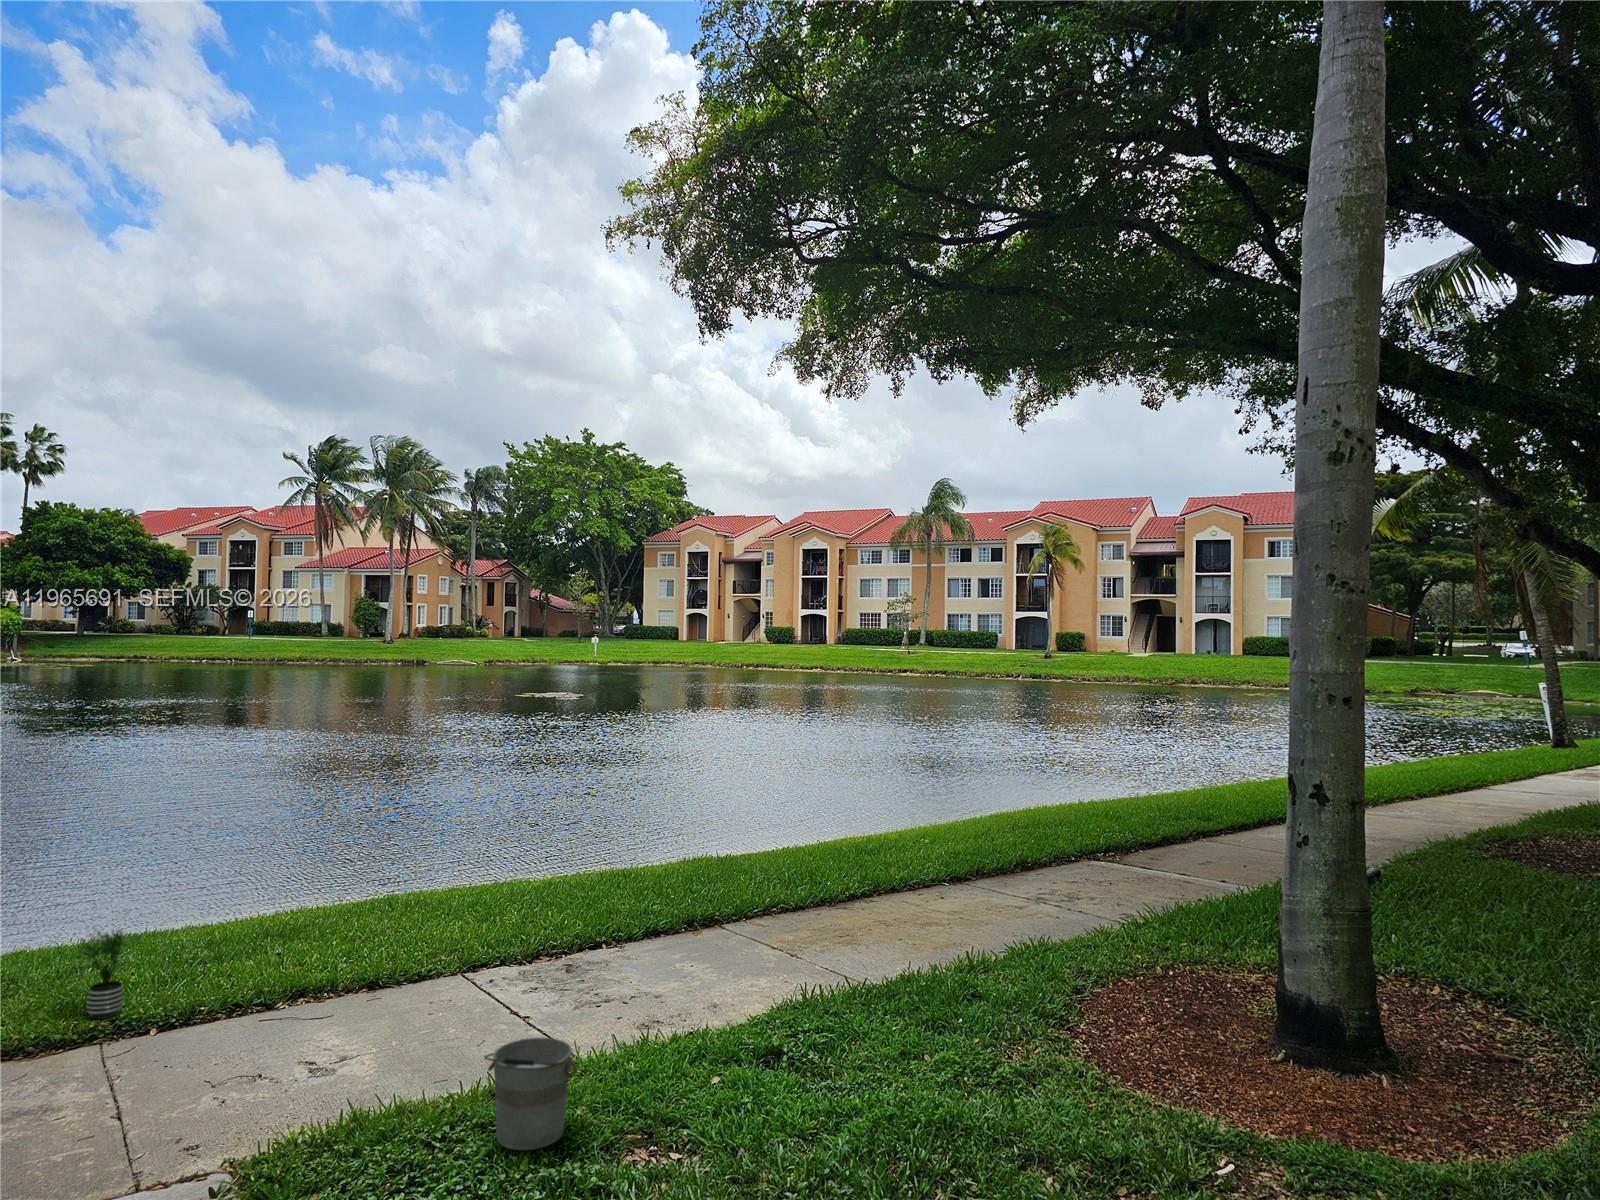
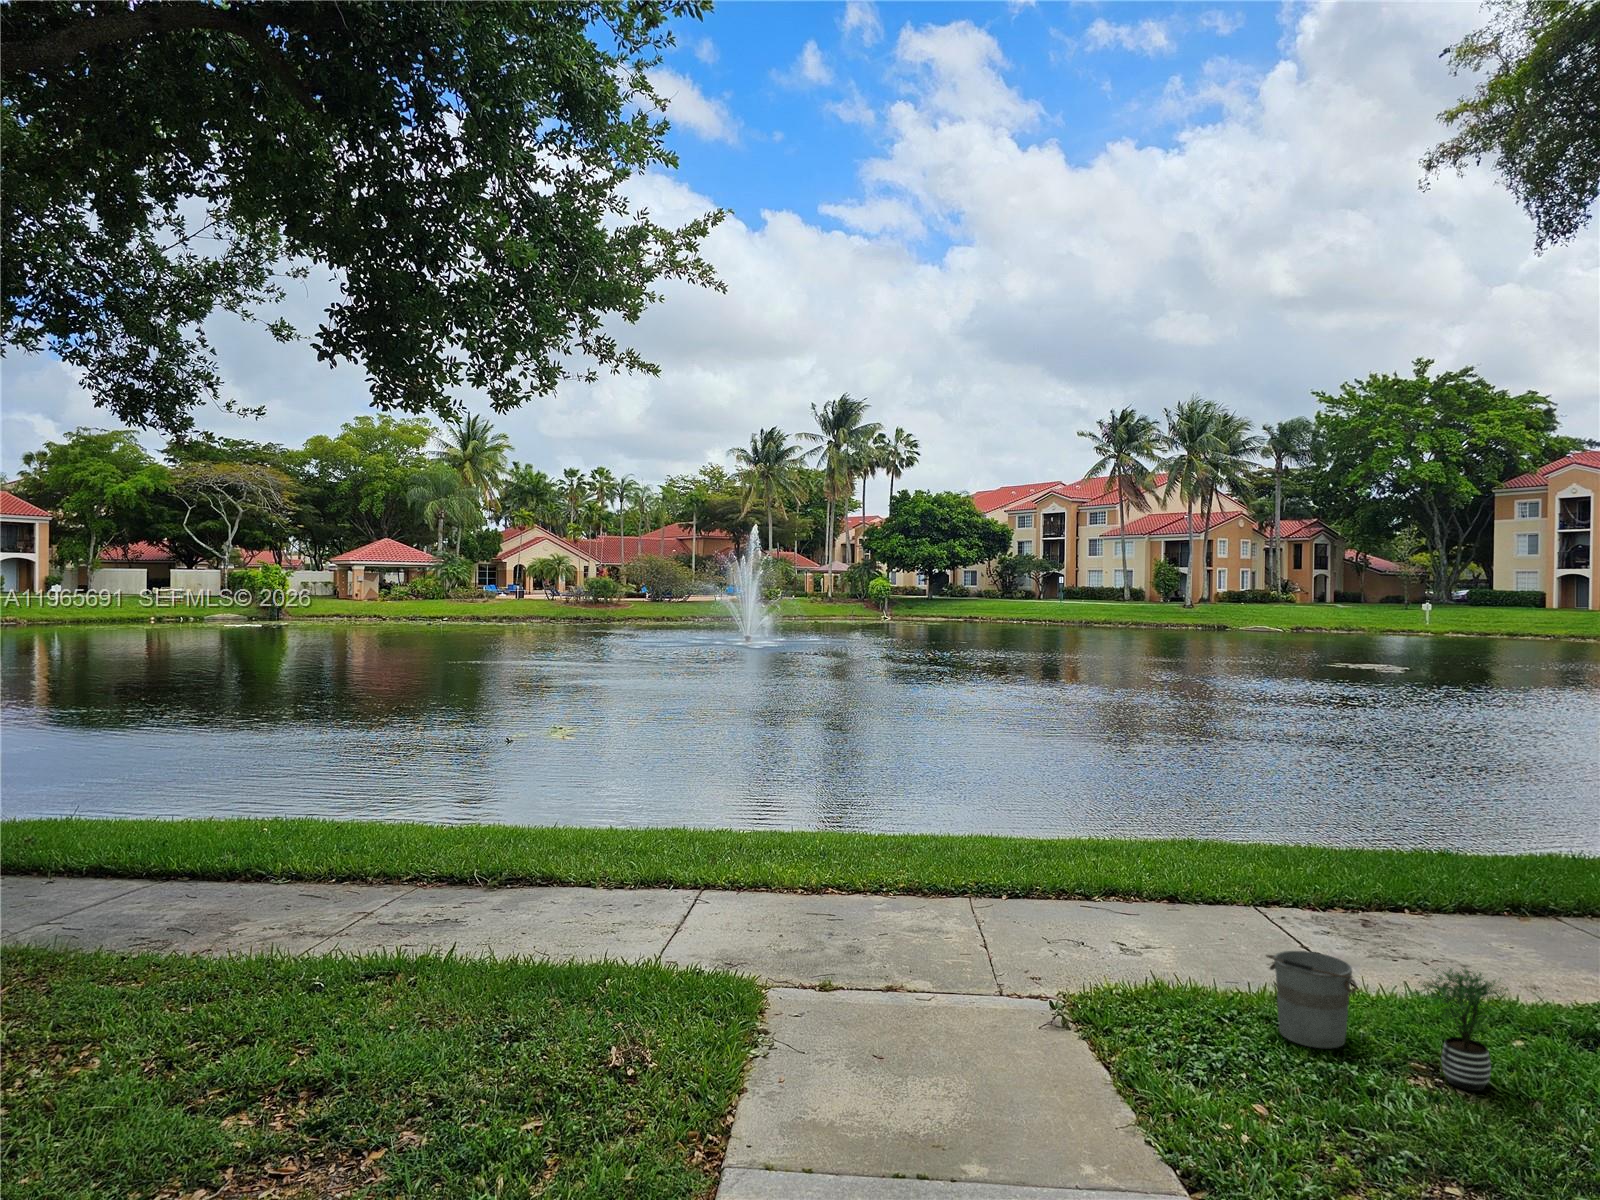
potted plant: present [71,930,138,1019] -> present [1417,968,1508,1091]

